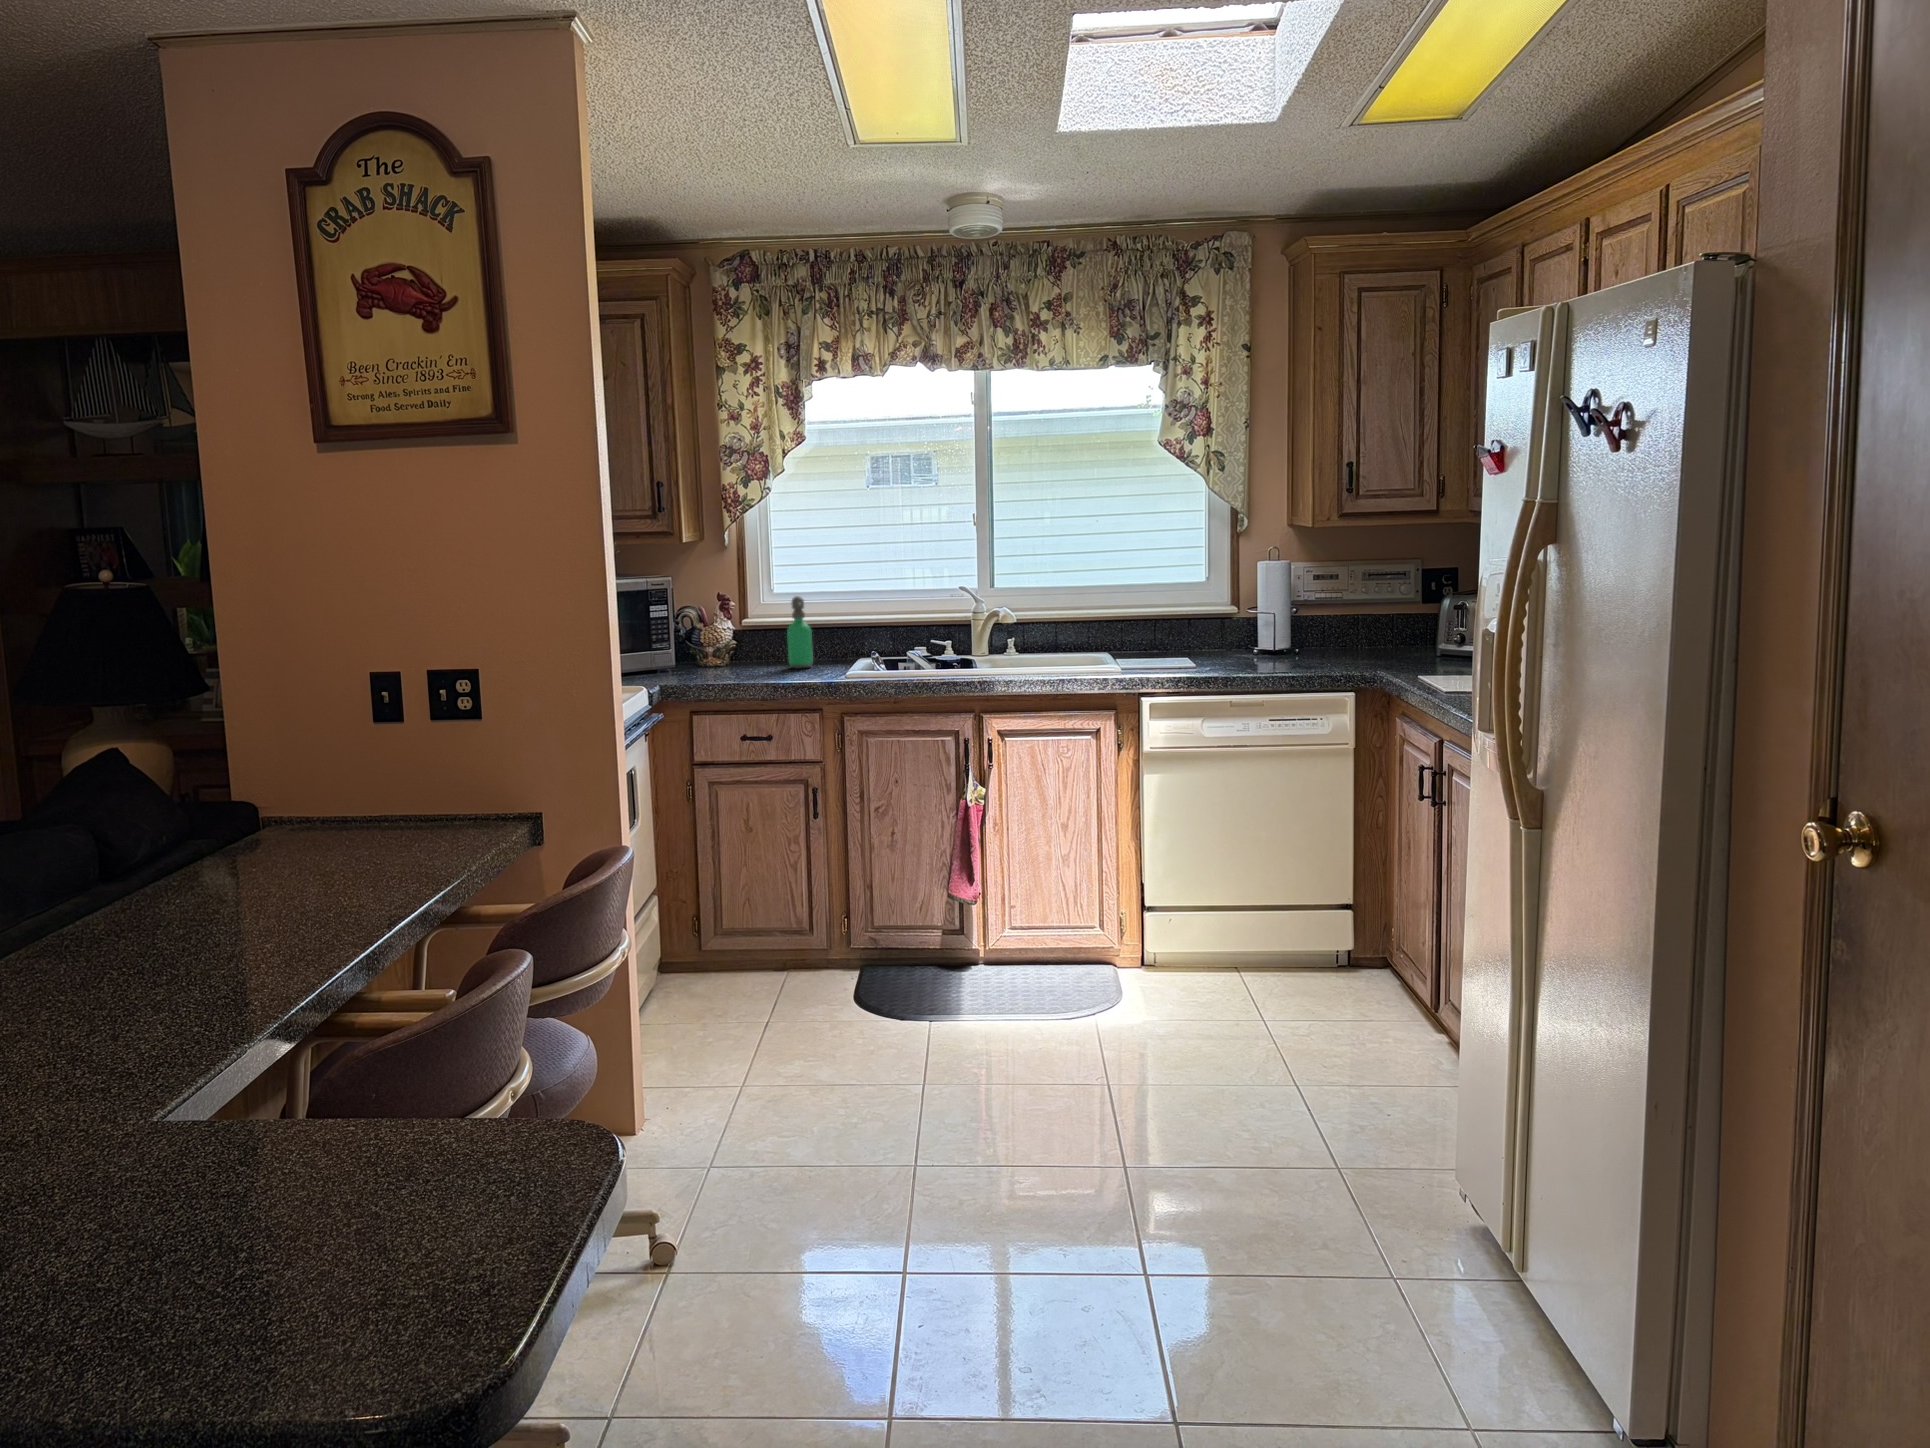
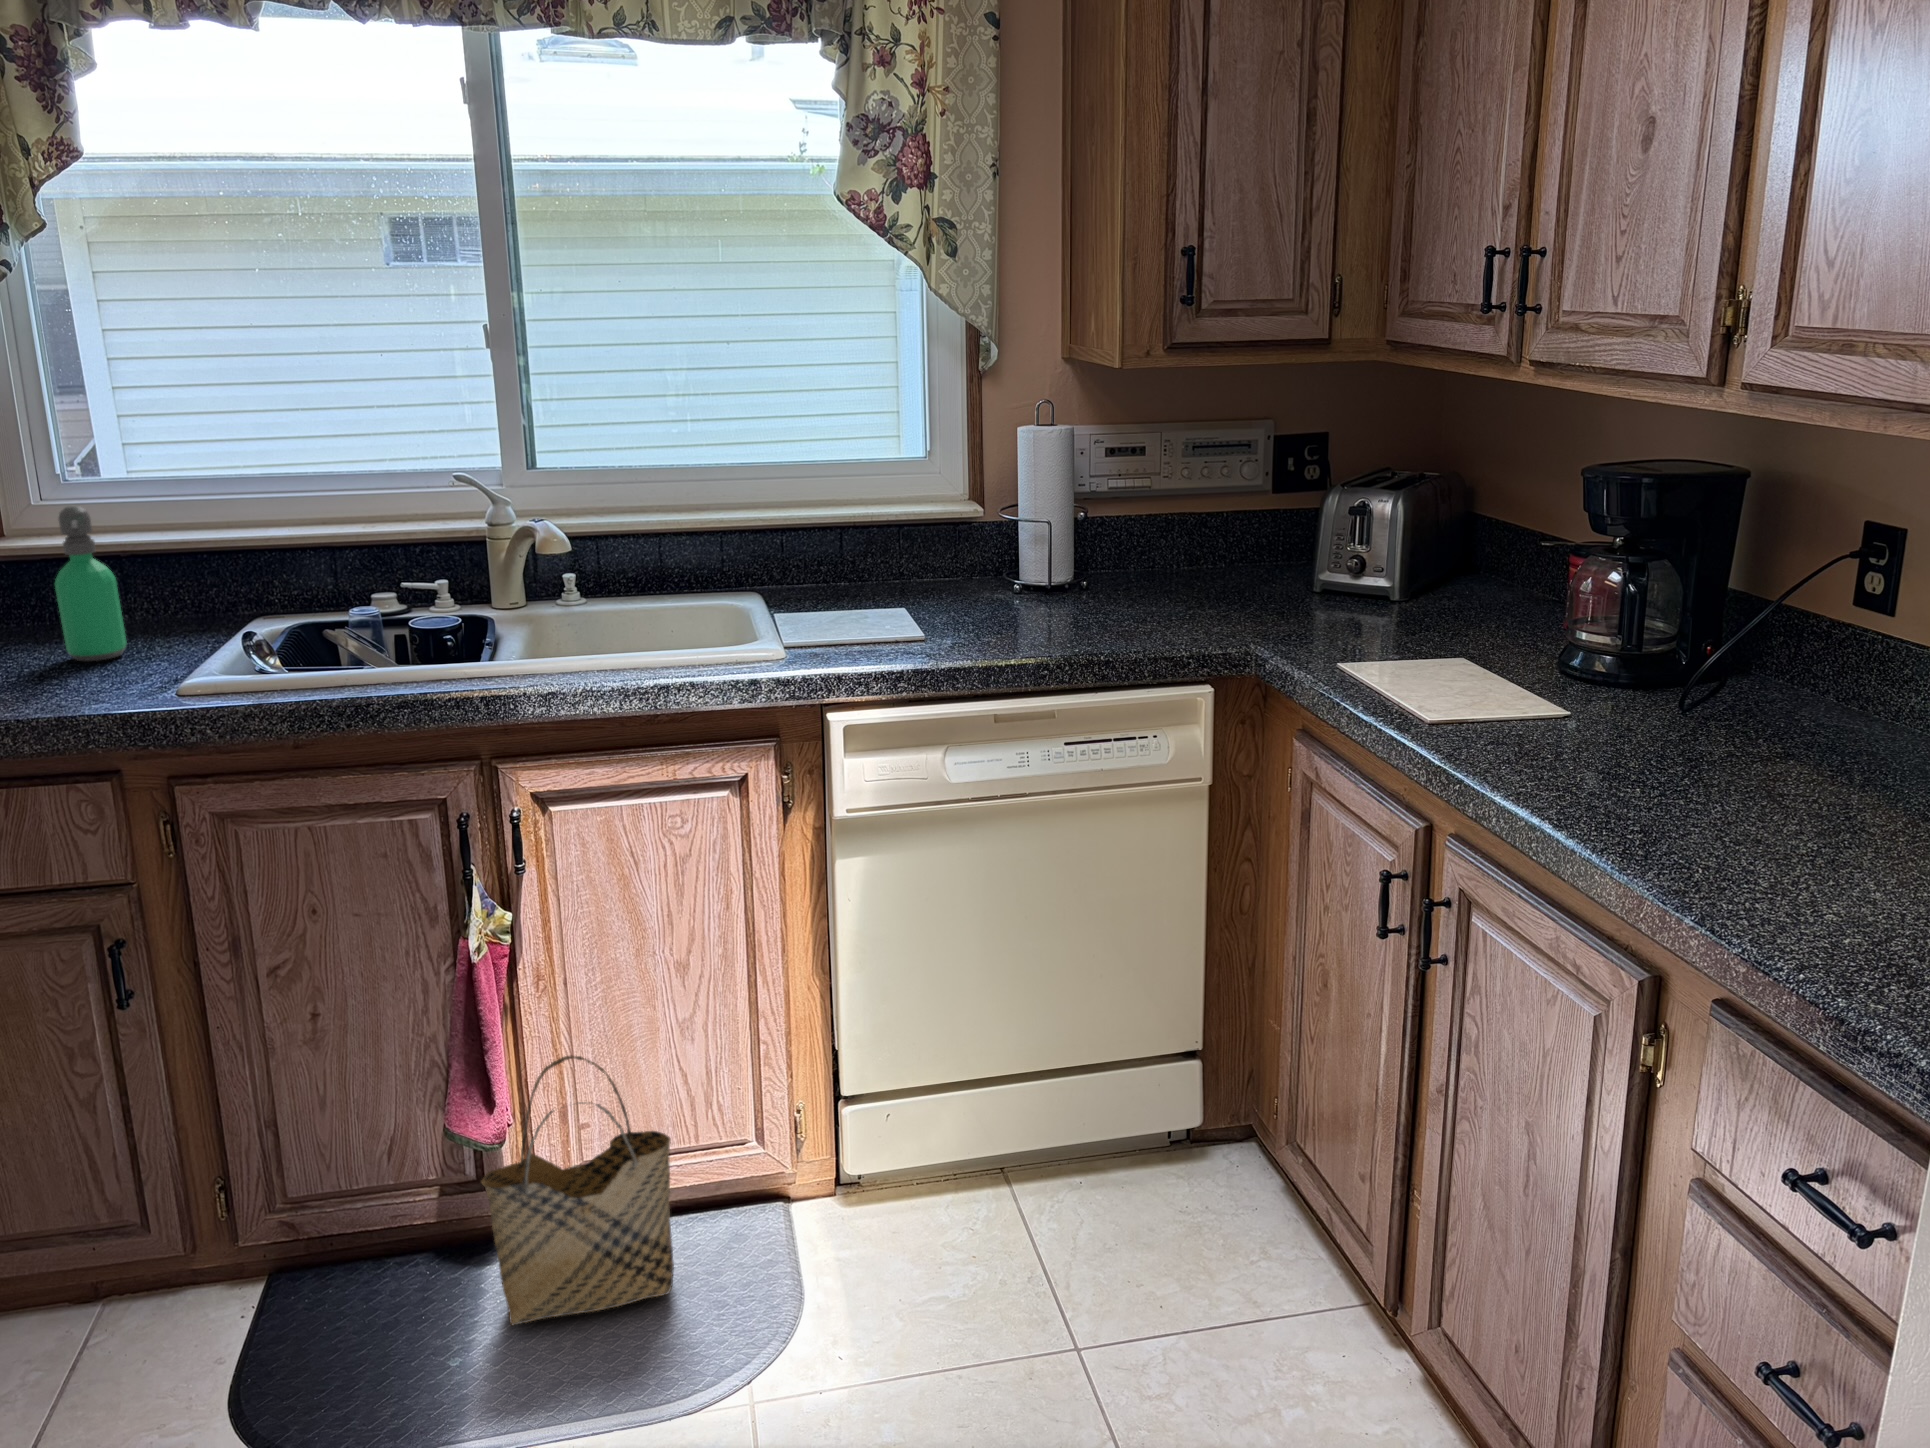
woven basket: none [965,865,1056,993] -> present [482,1056,674,1325]

